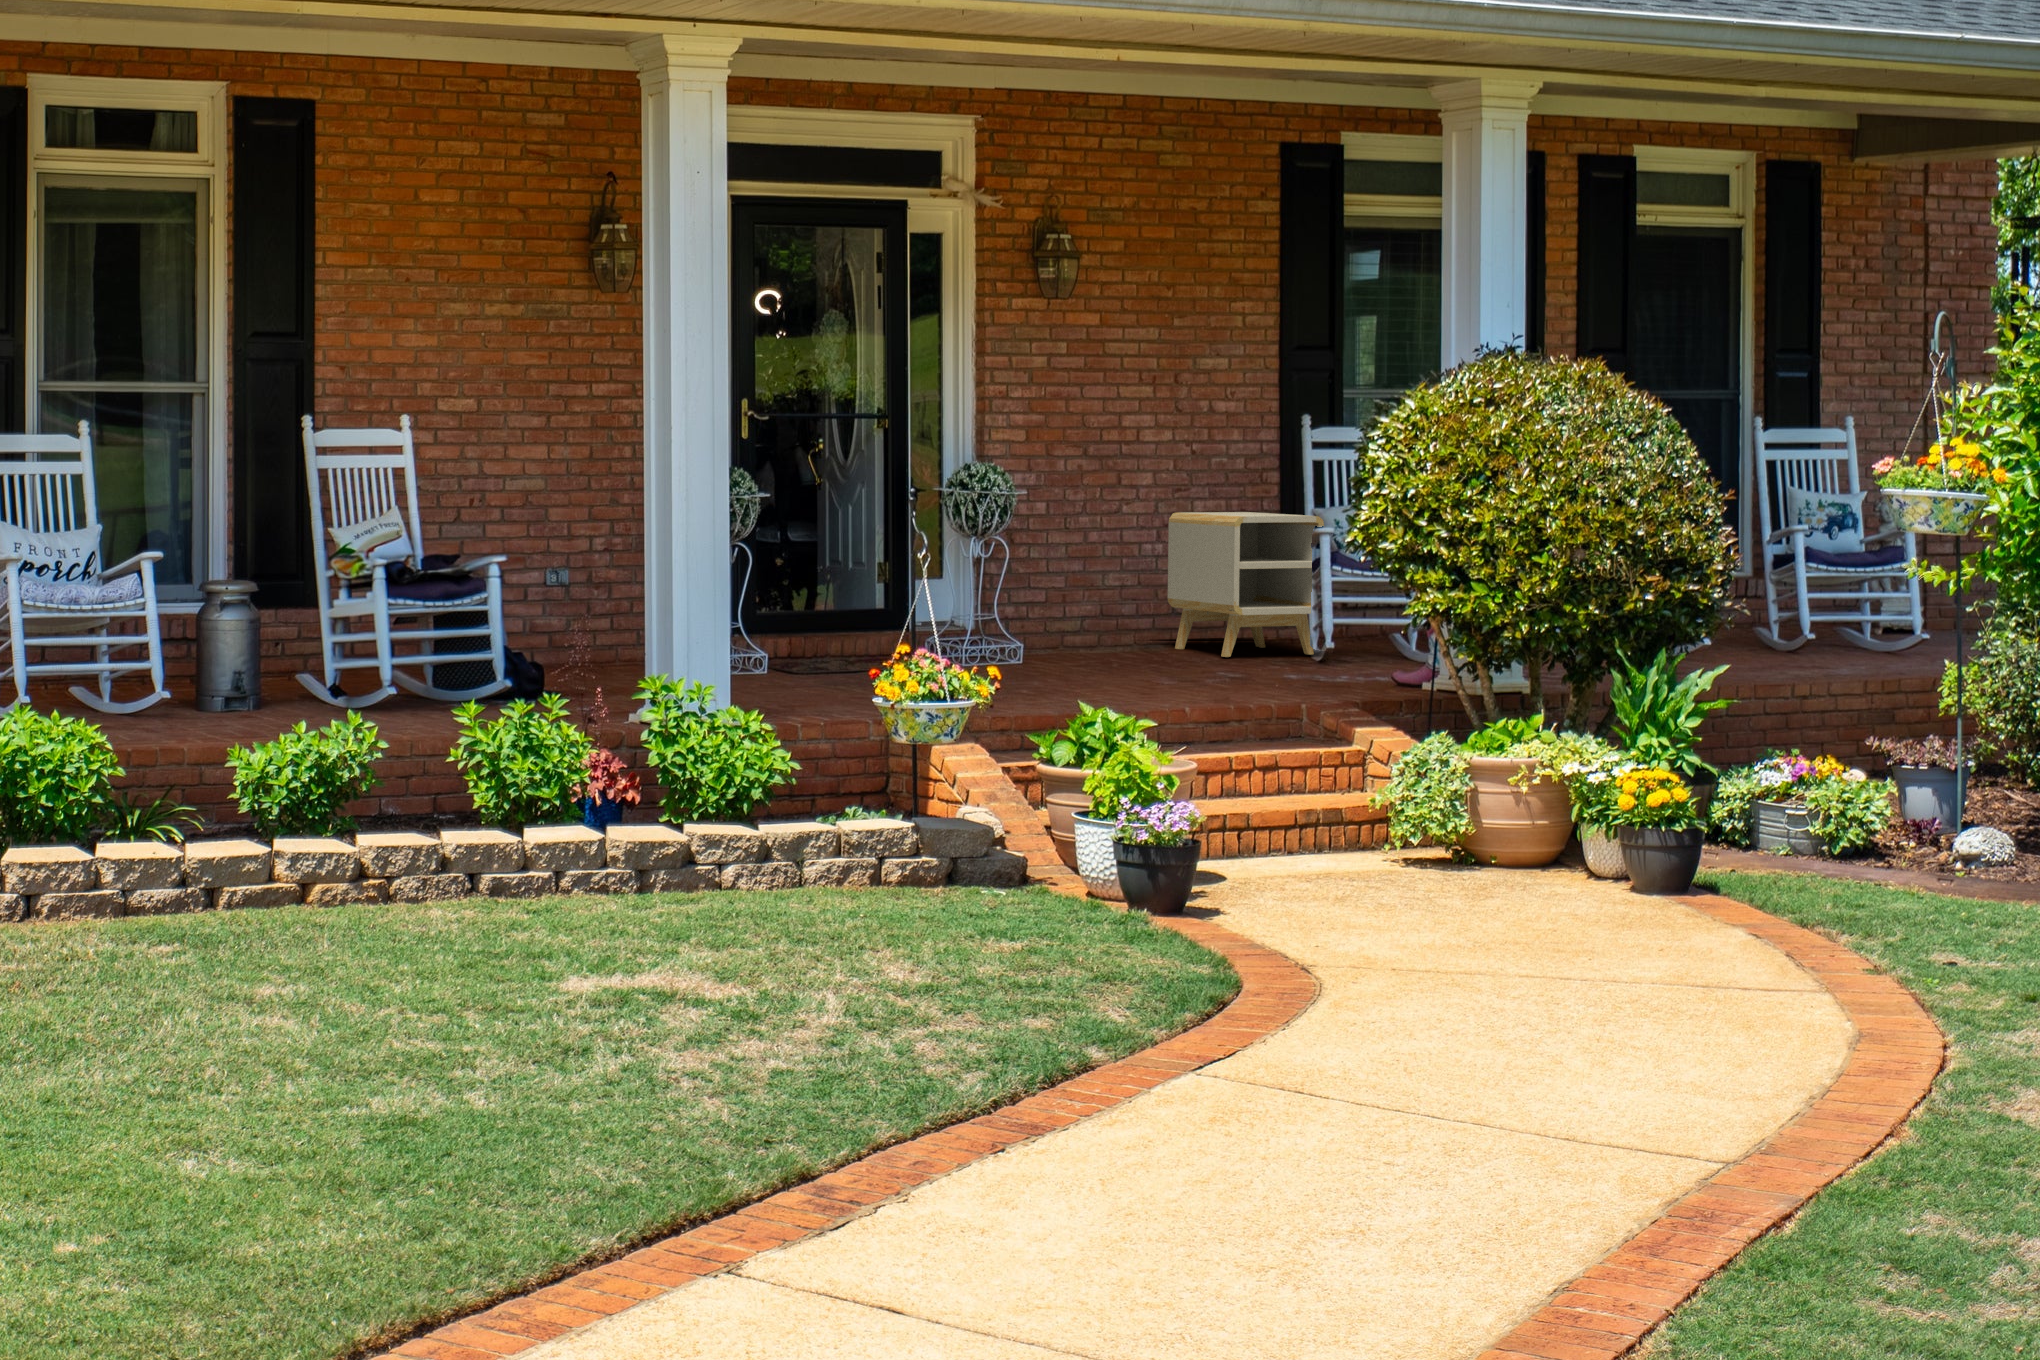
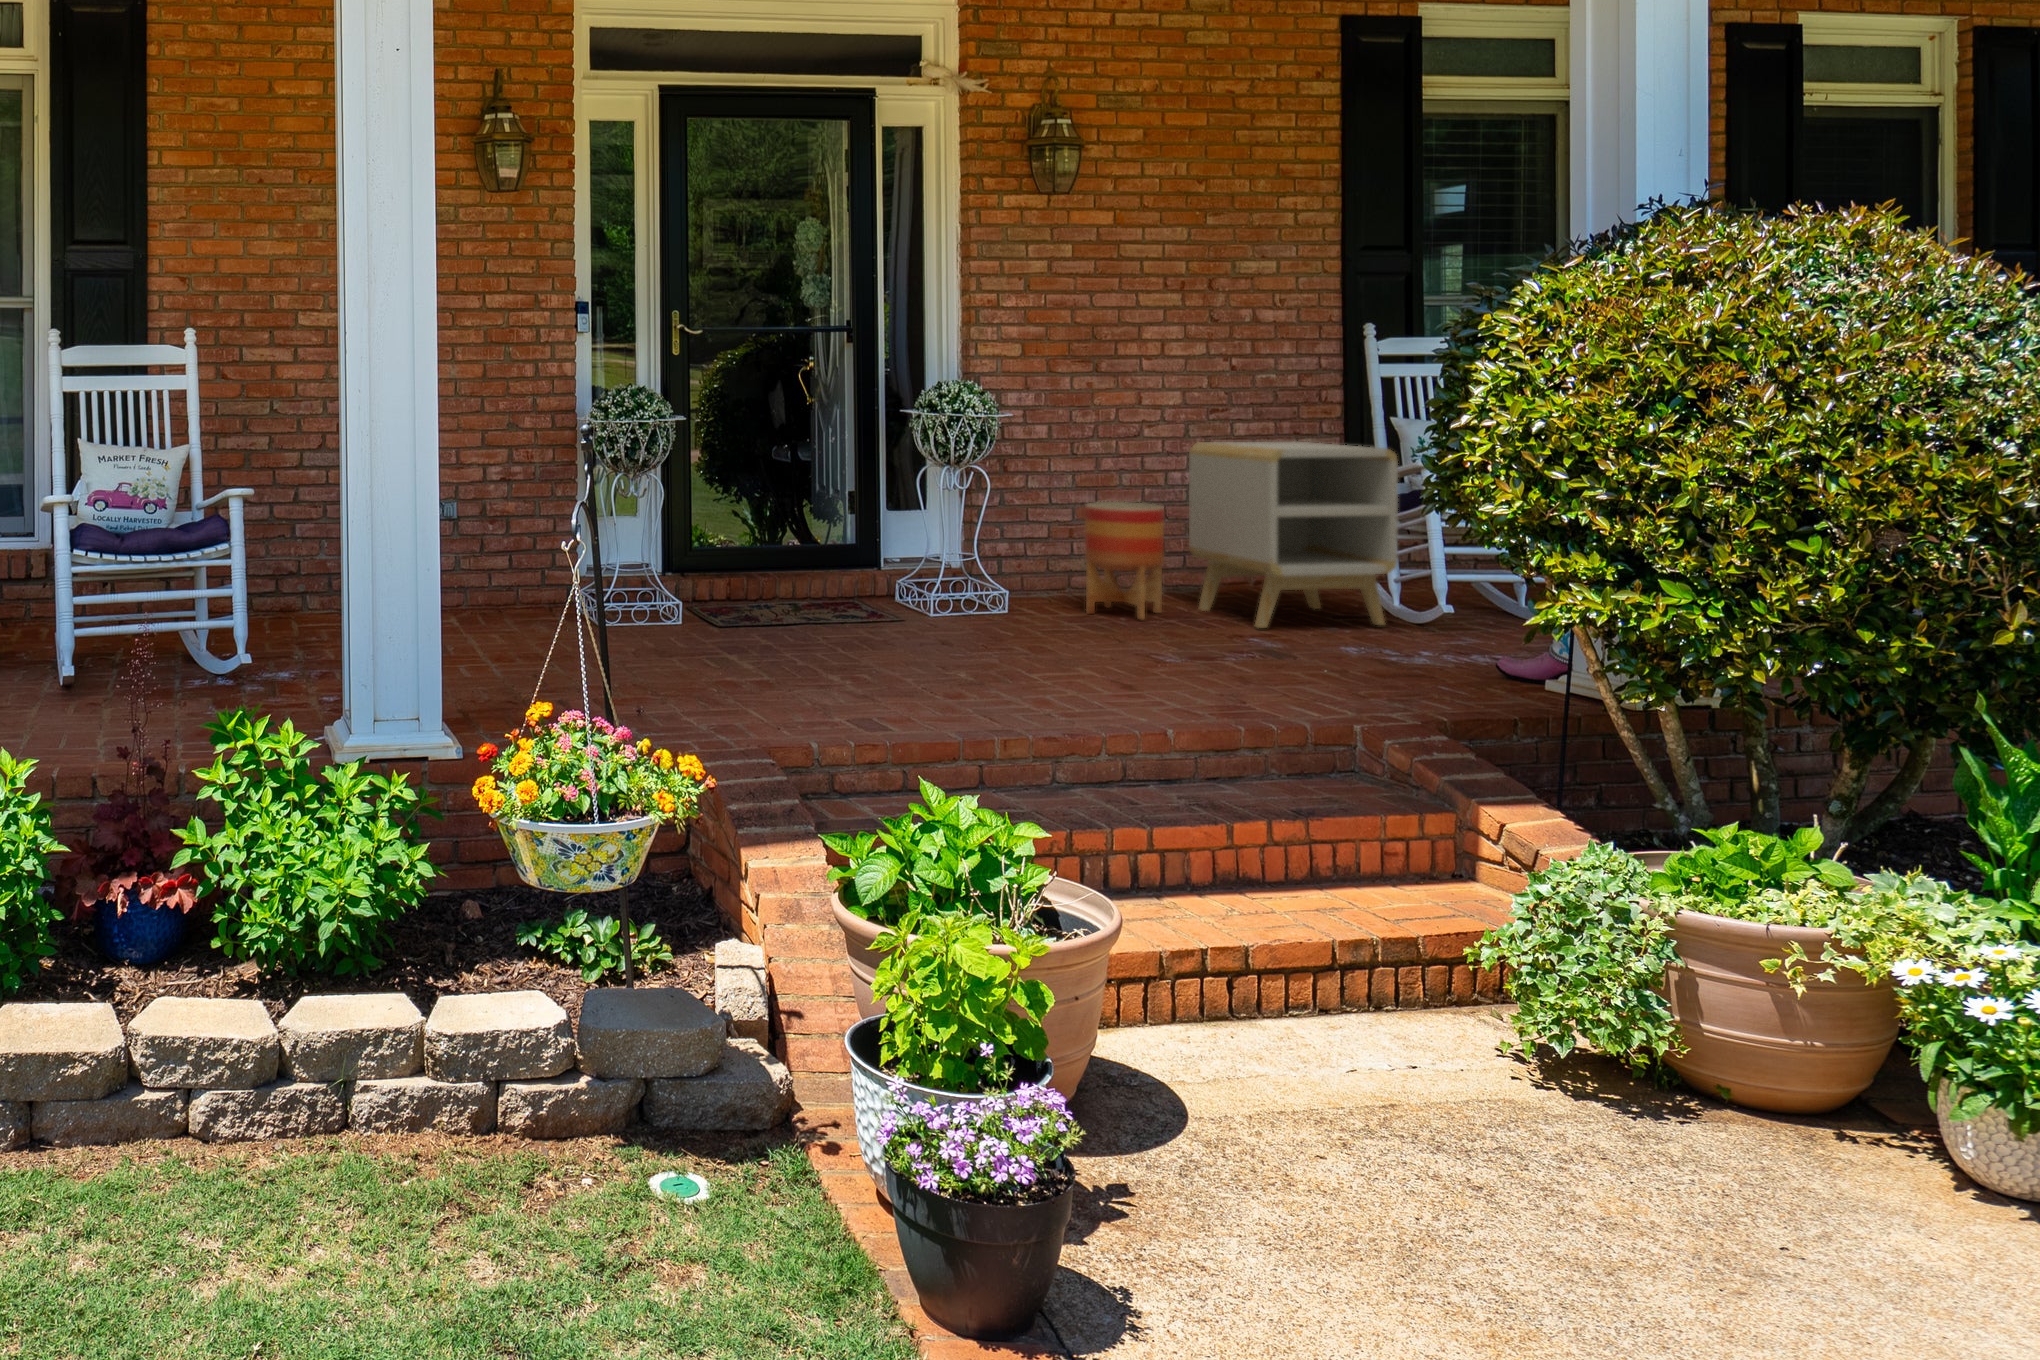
planter: none [1092,562,1153,653] -> present [1085,502,1164,619]

